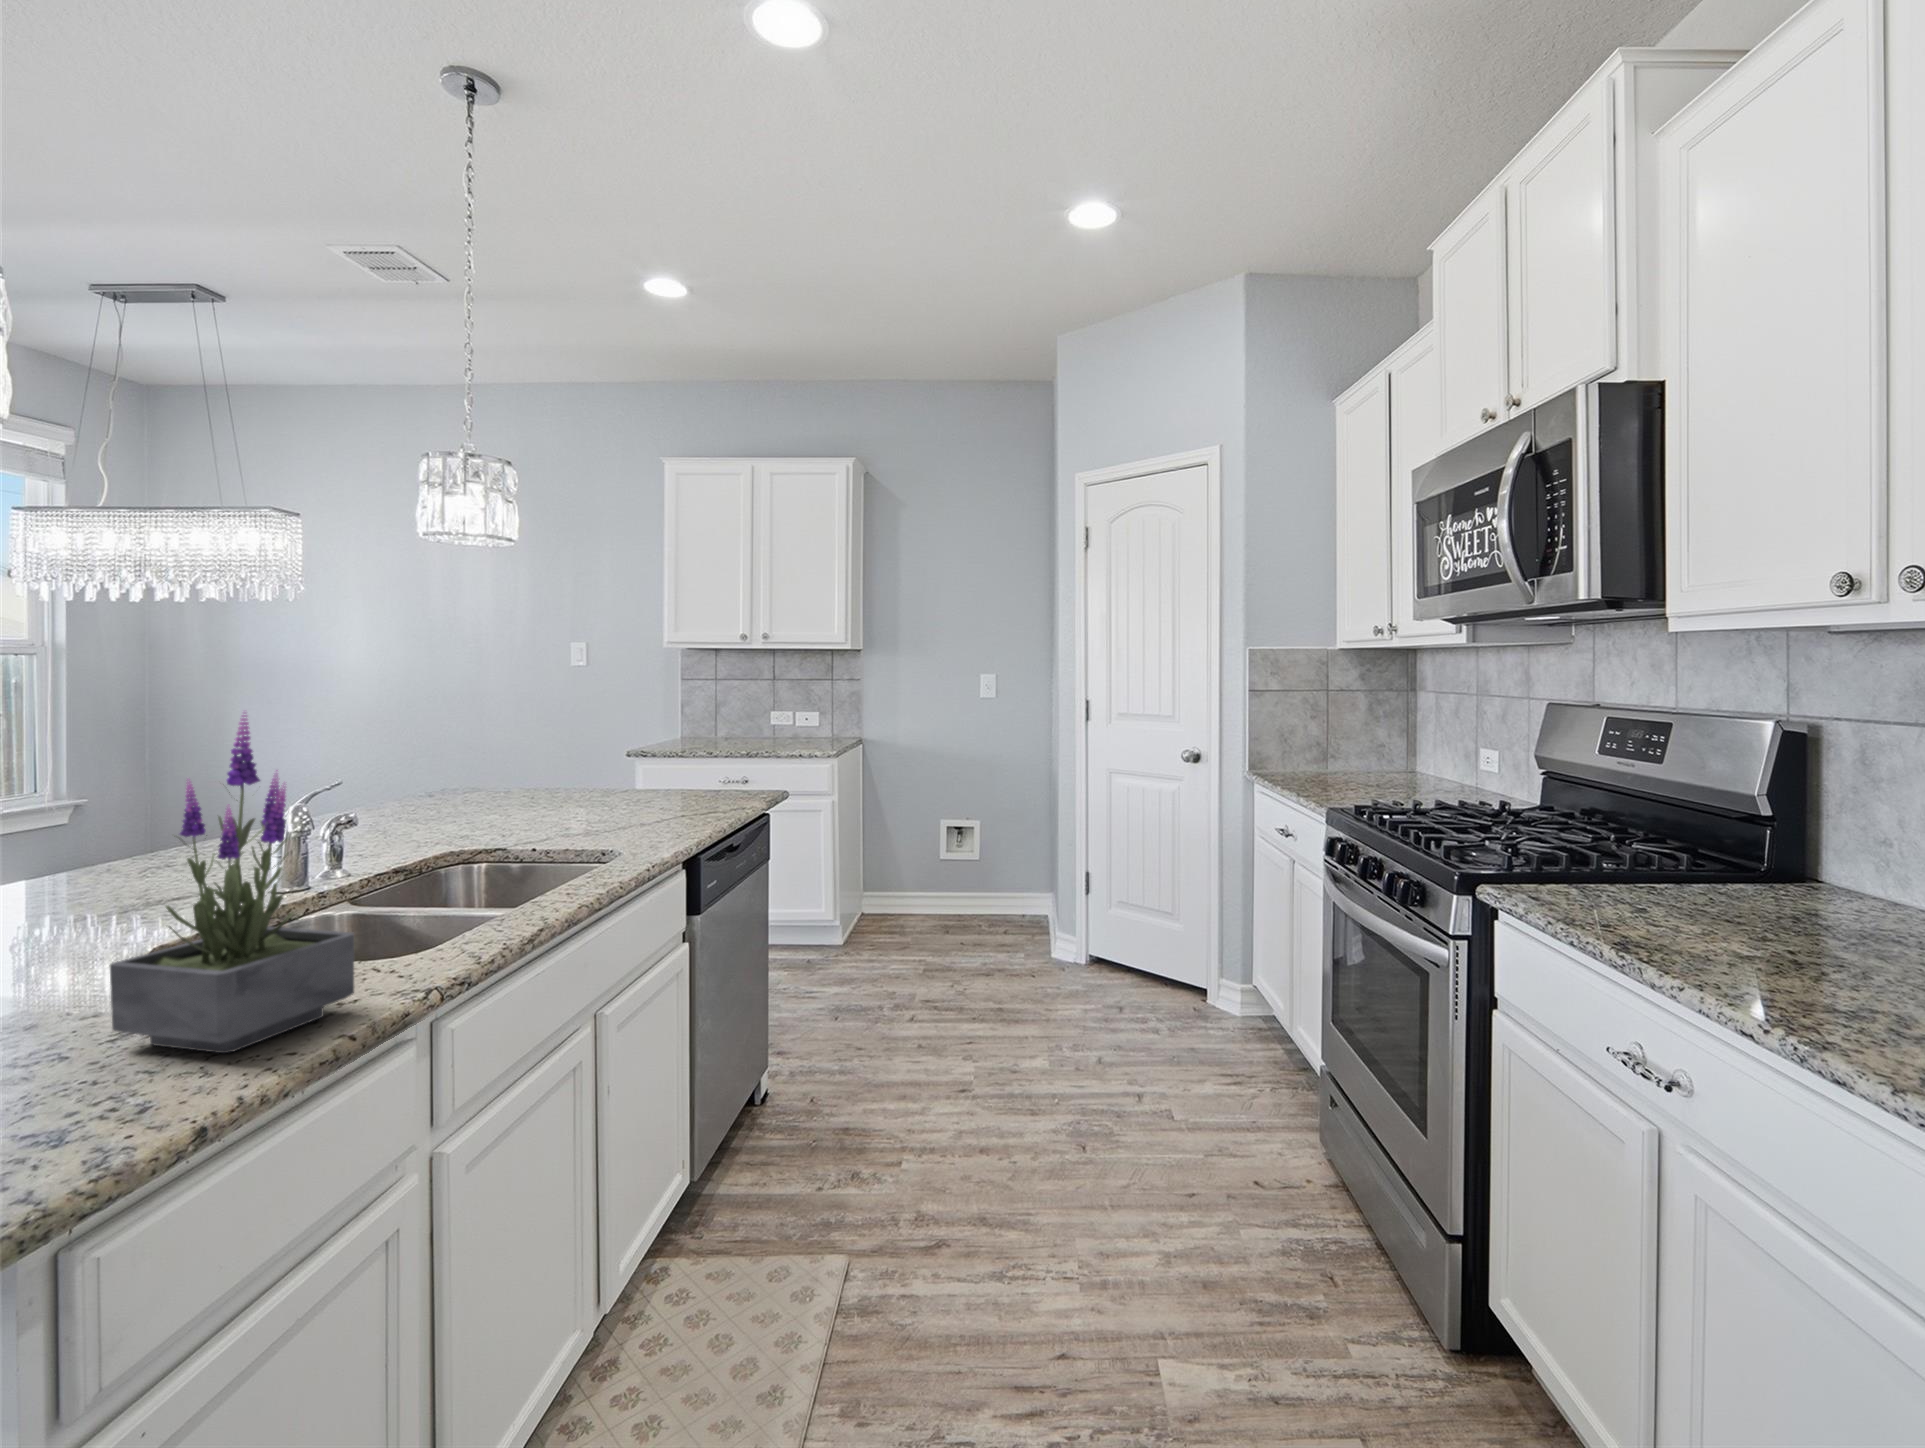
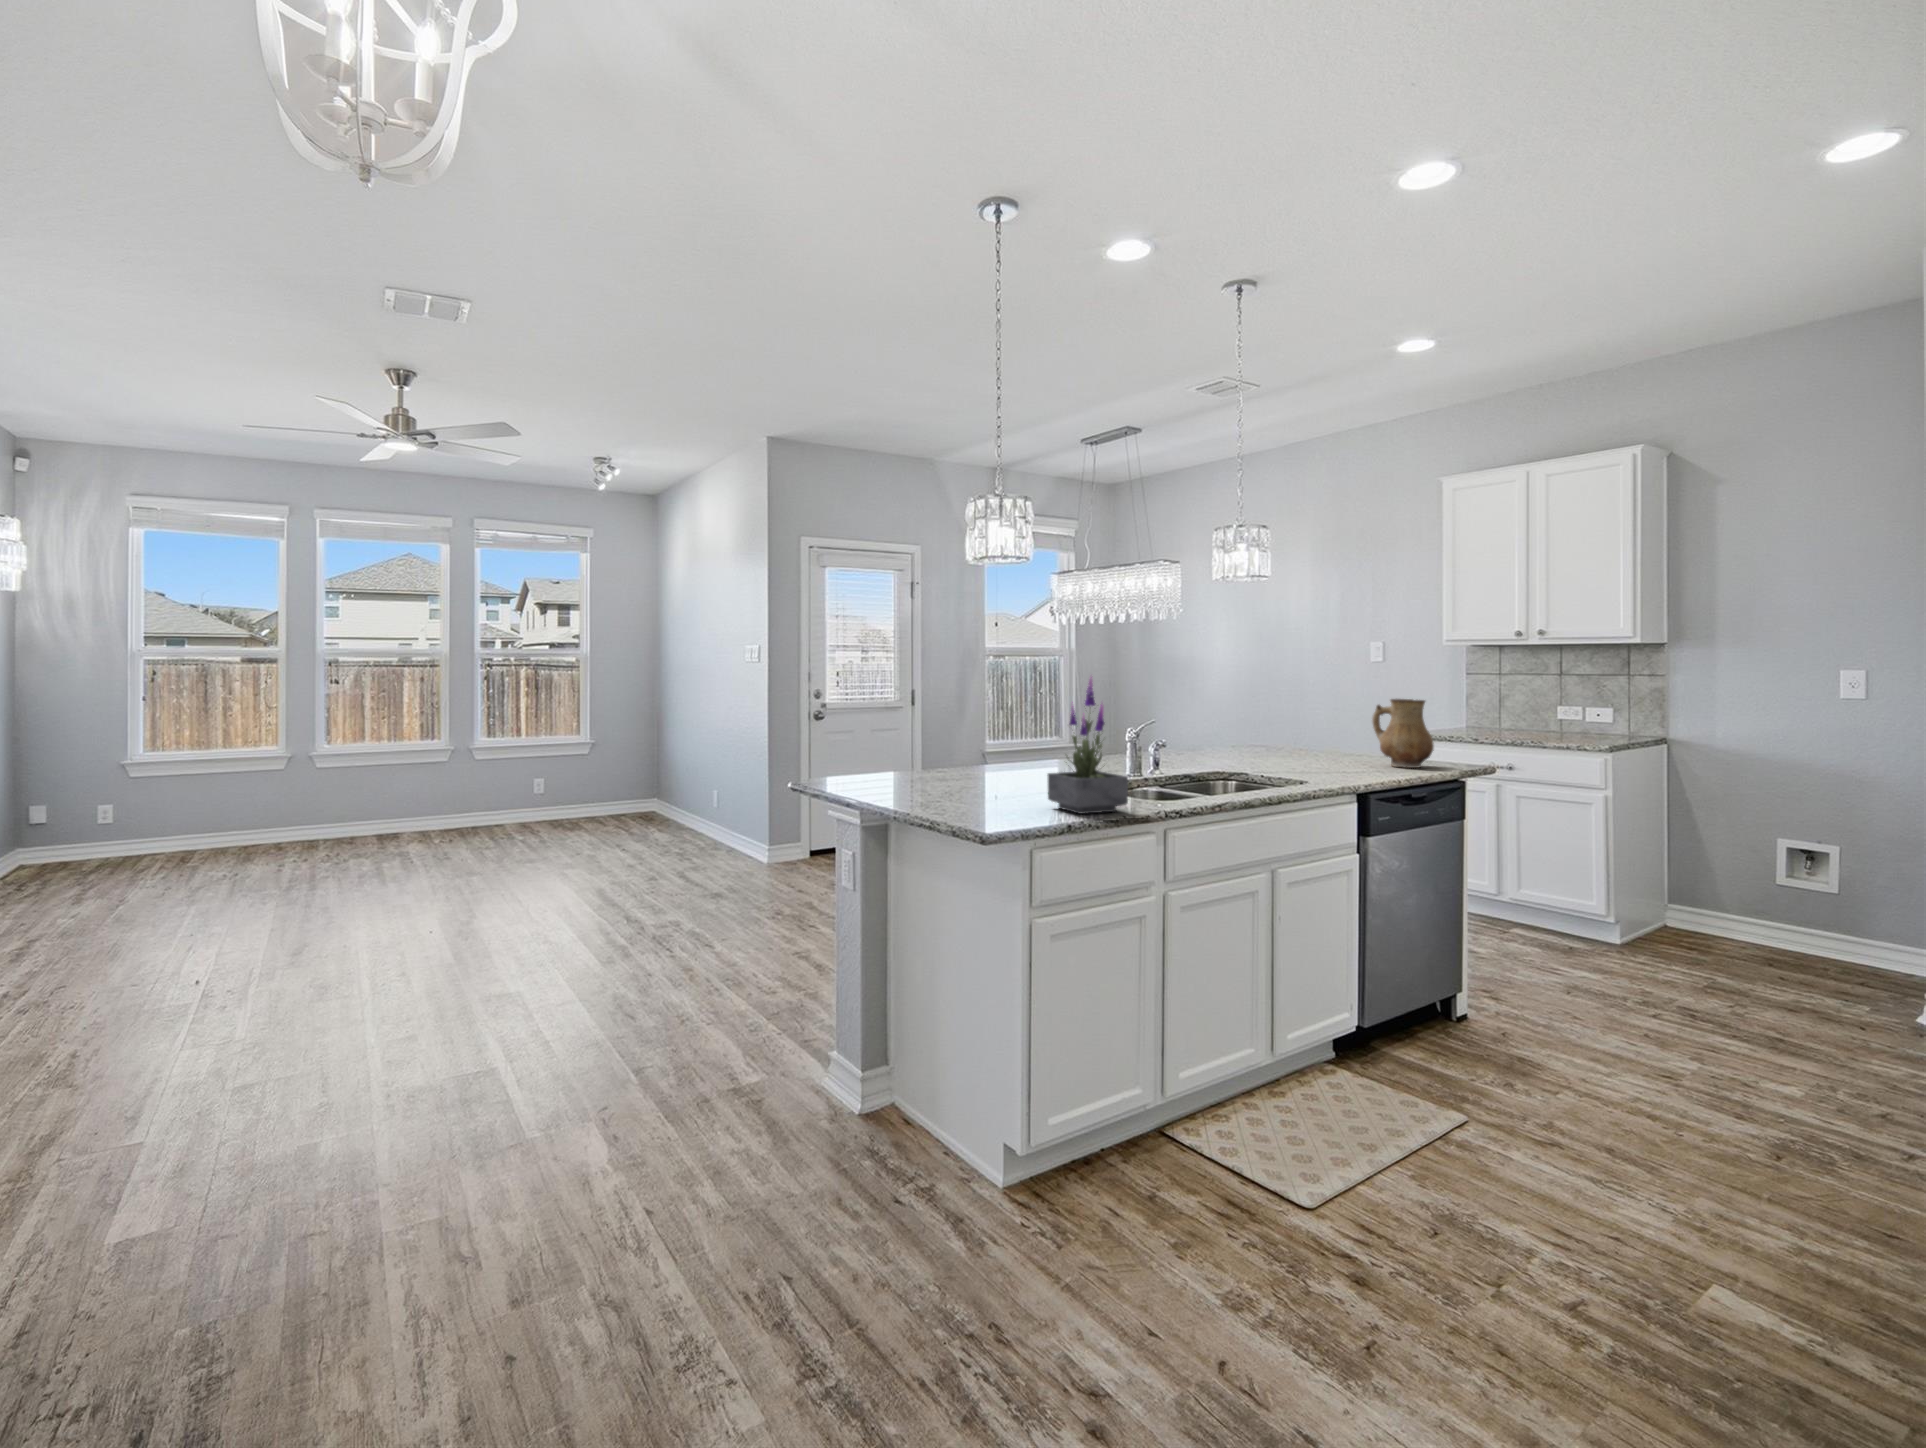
ceramic pitcher: none [649,714,724,803] -> present [1372,699,1434,768]

